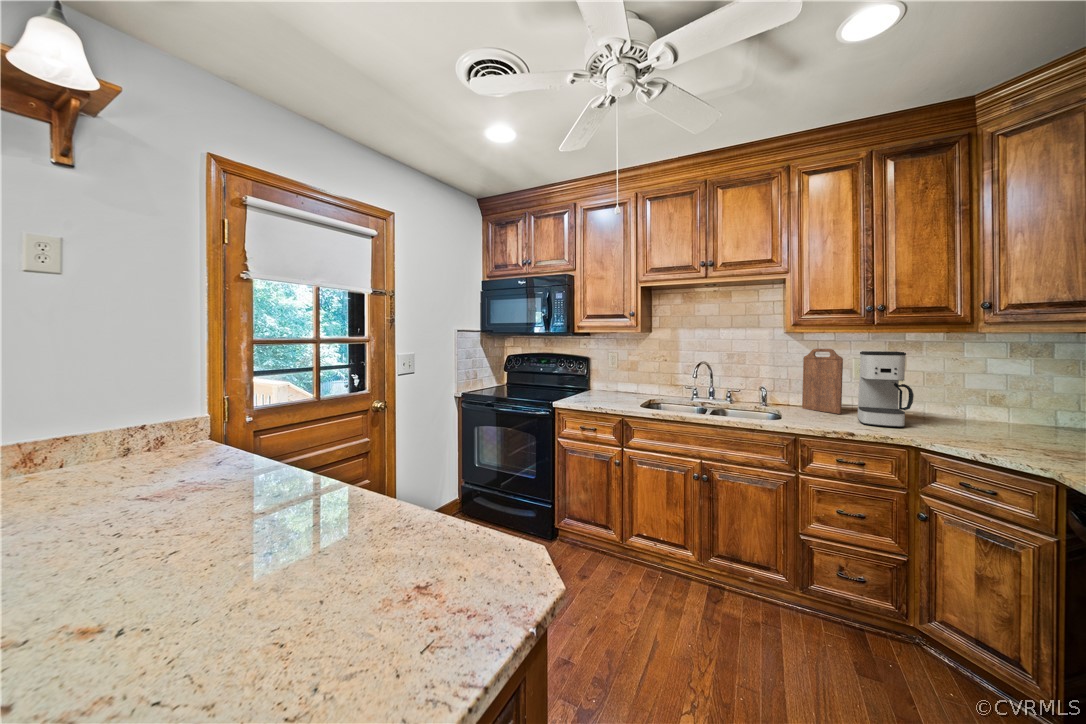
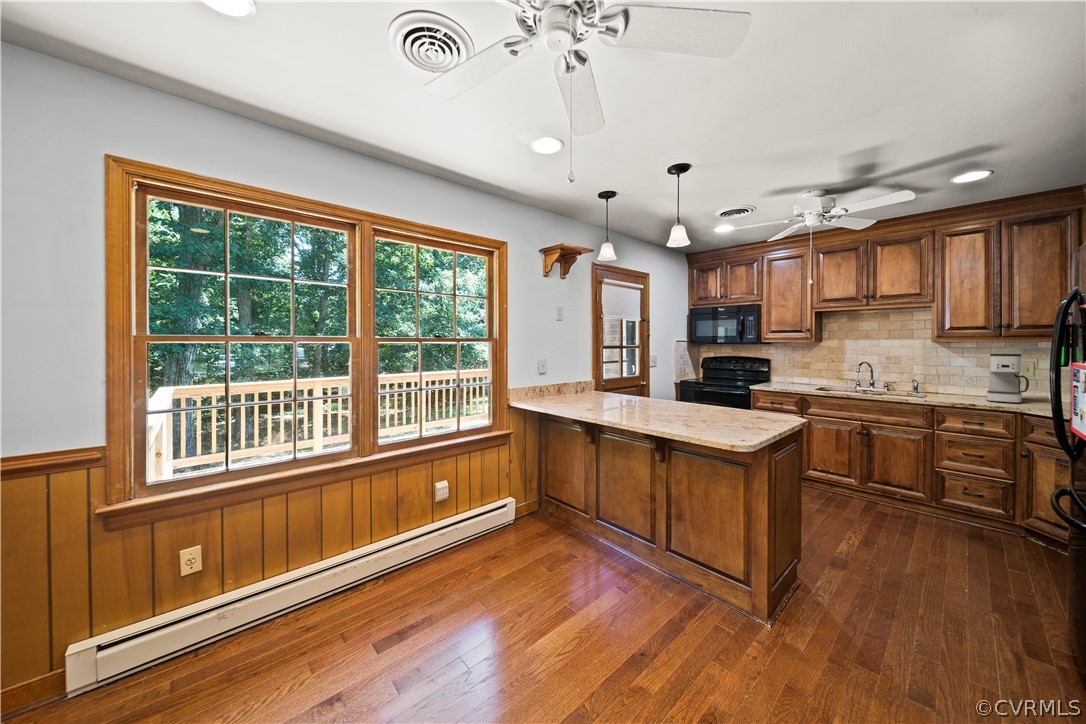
cutting board: present [802,349,843,414] -> none [946,352,977,396]

